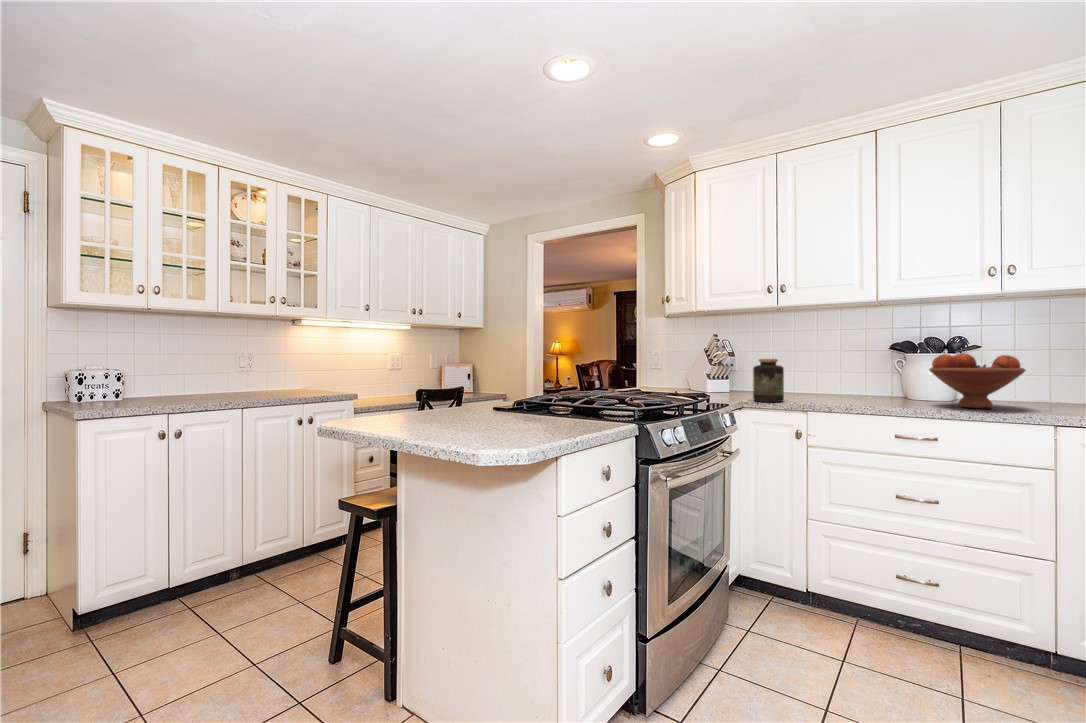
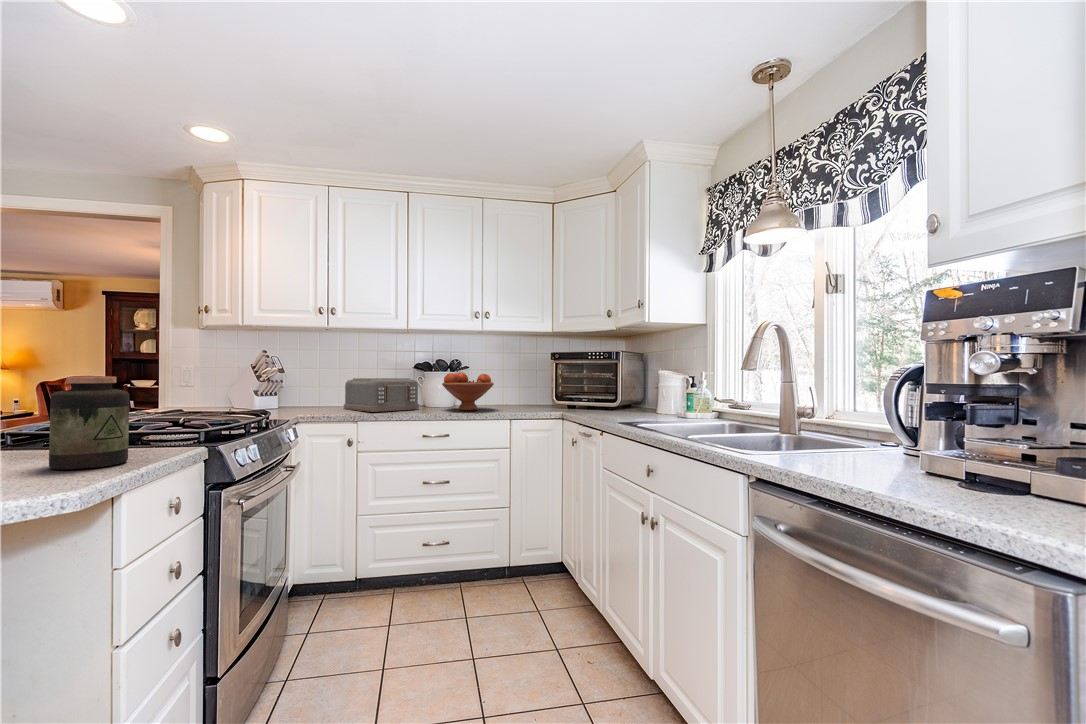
jar: present [753,359,784,402] -> present [49,376,129,470]
toaster: none [795,362,894,402] -> present [344,378,419,412]

